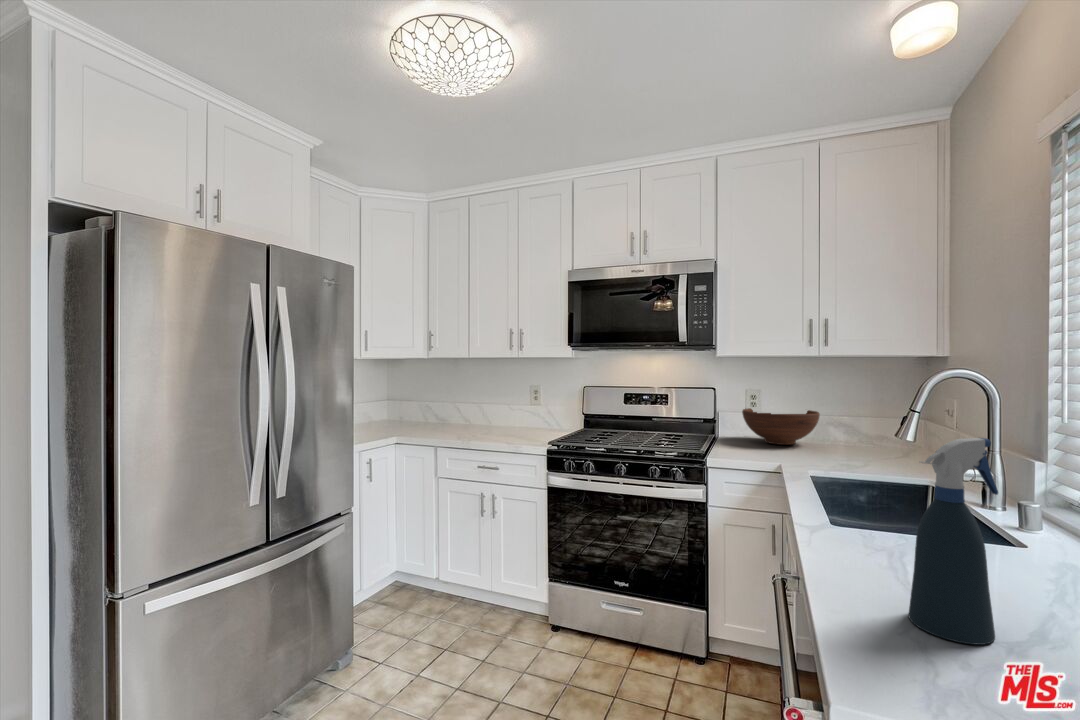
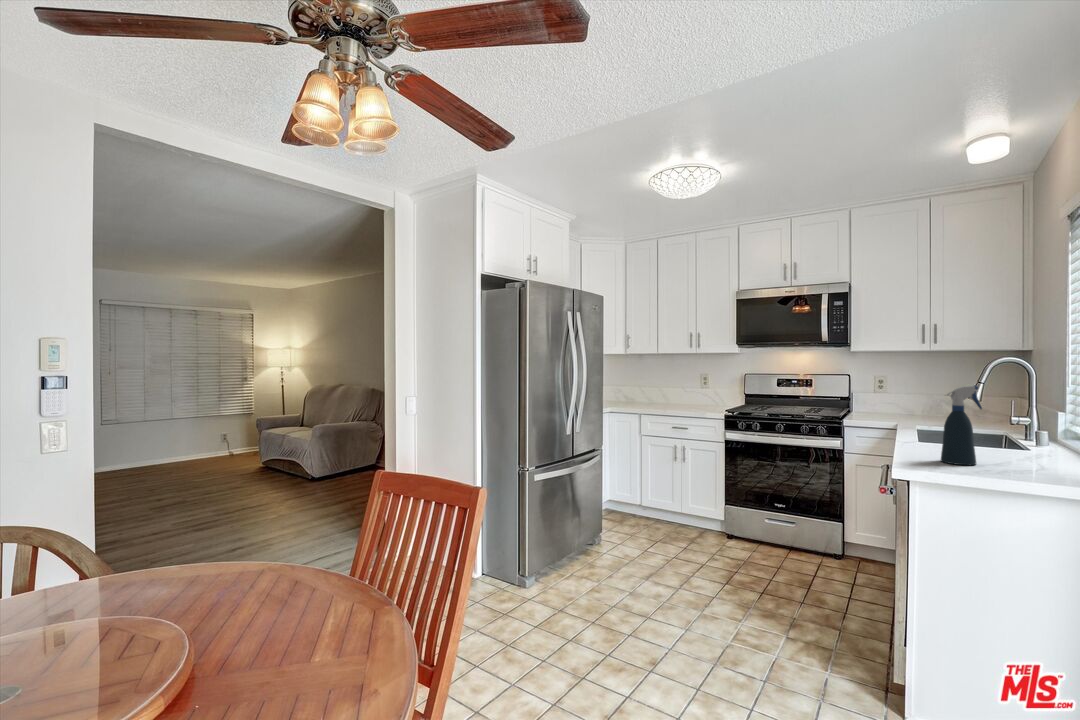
fruit bowl: present [742,408,820,445] -> none [872,390,935,416]

